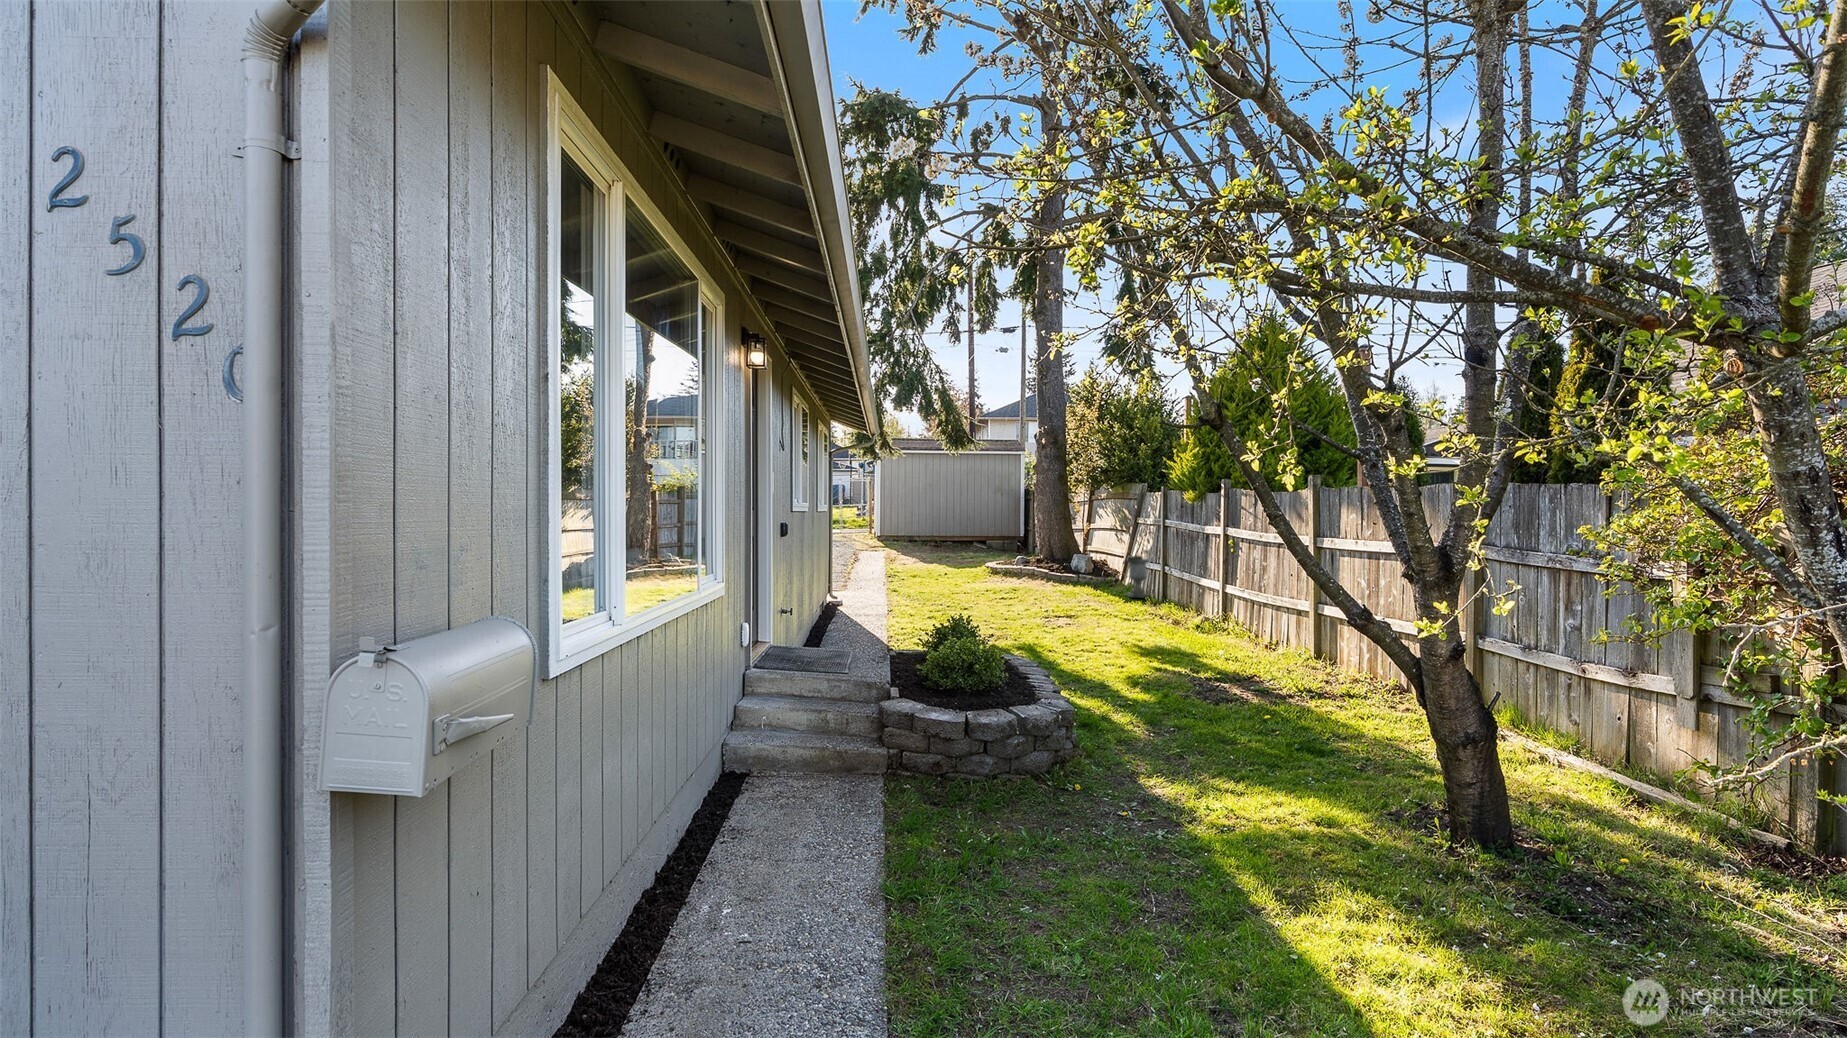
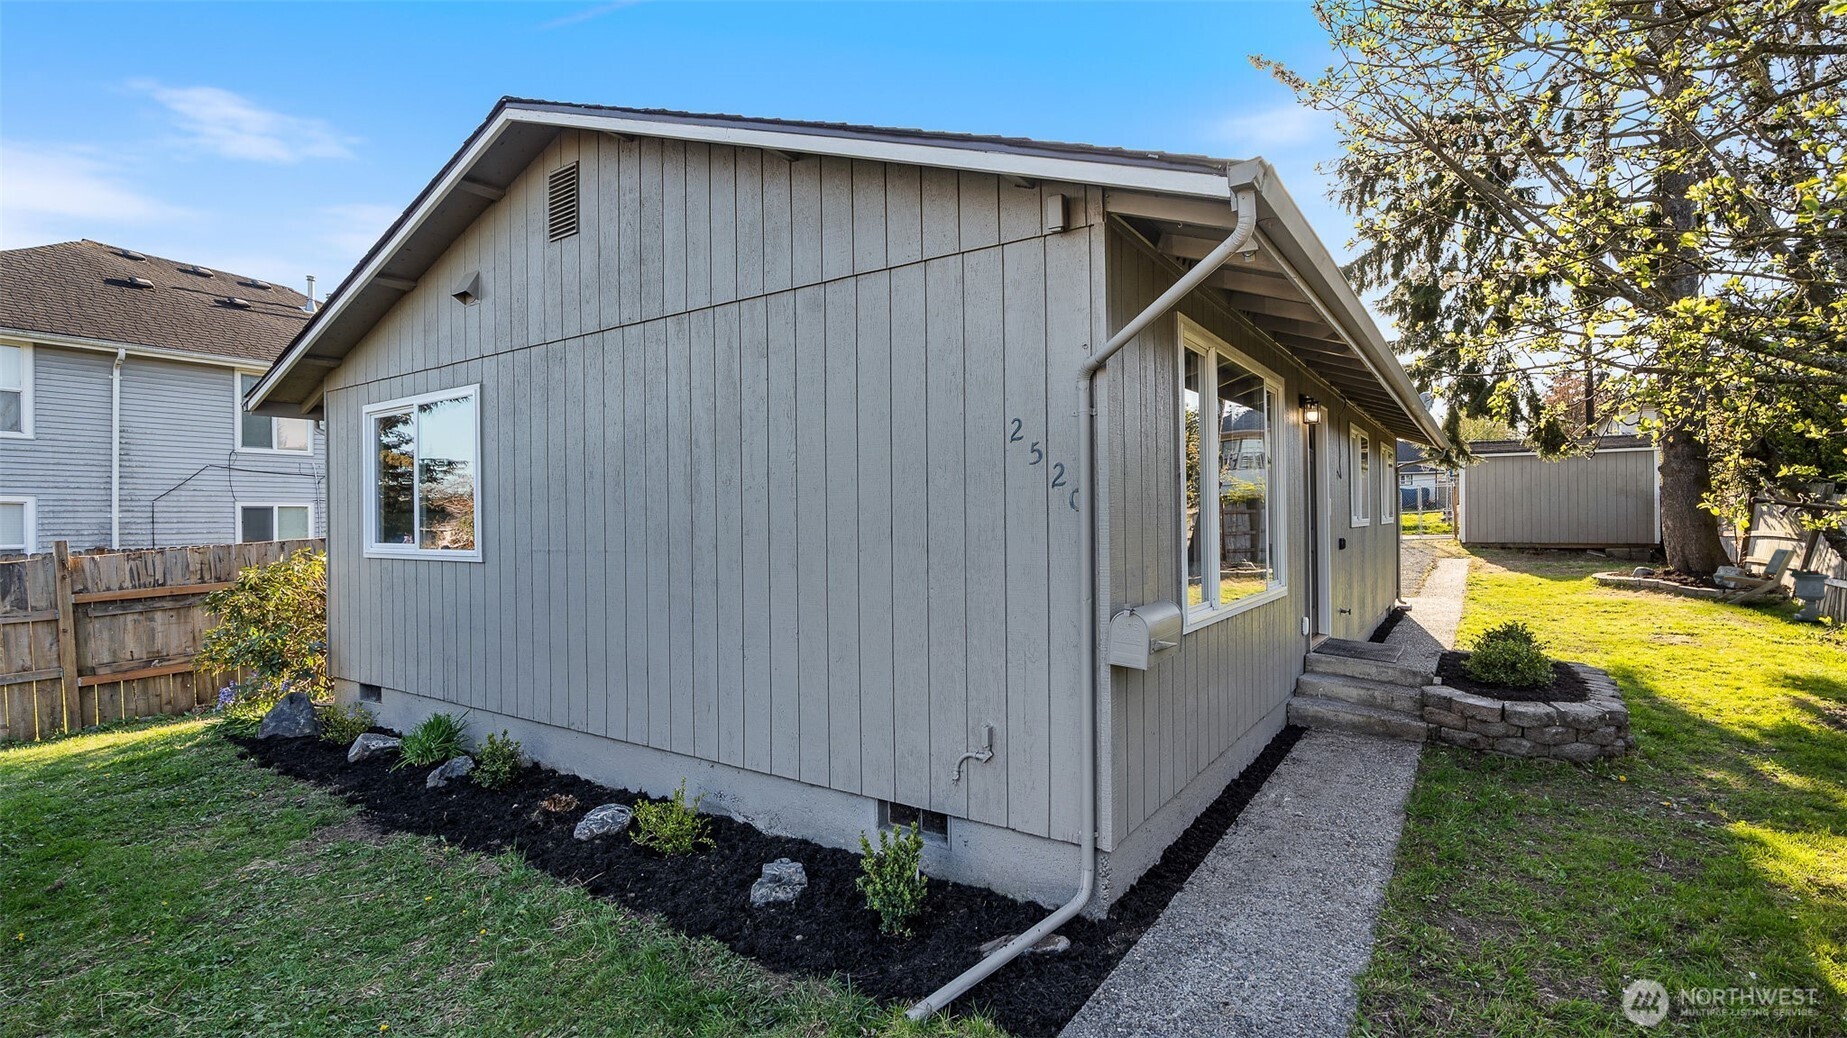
lounge chair: none [1070,539,1123,586] -> present [1713,548,1795,605]

